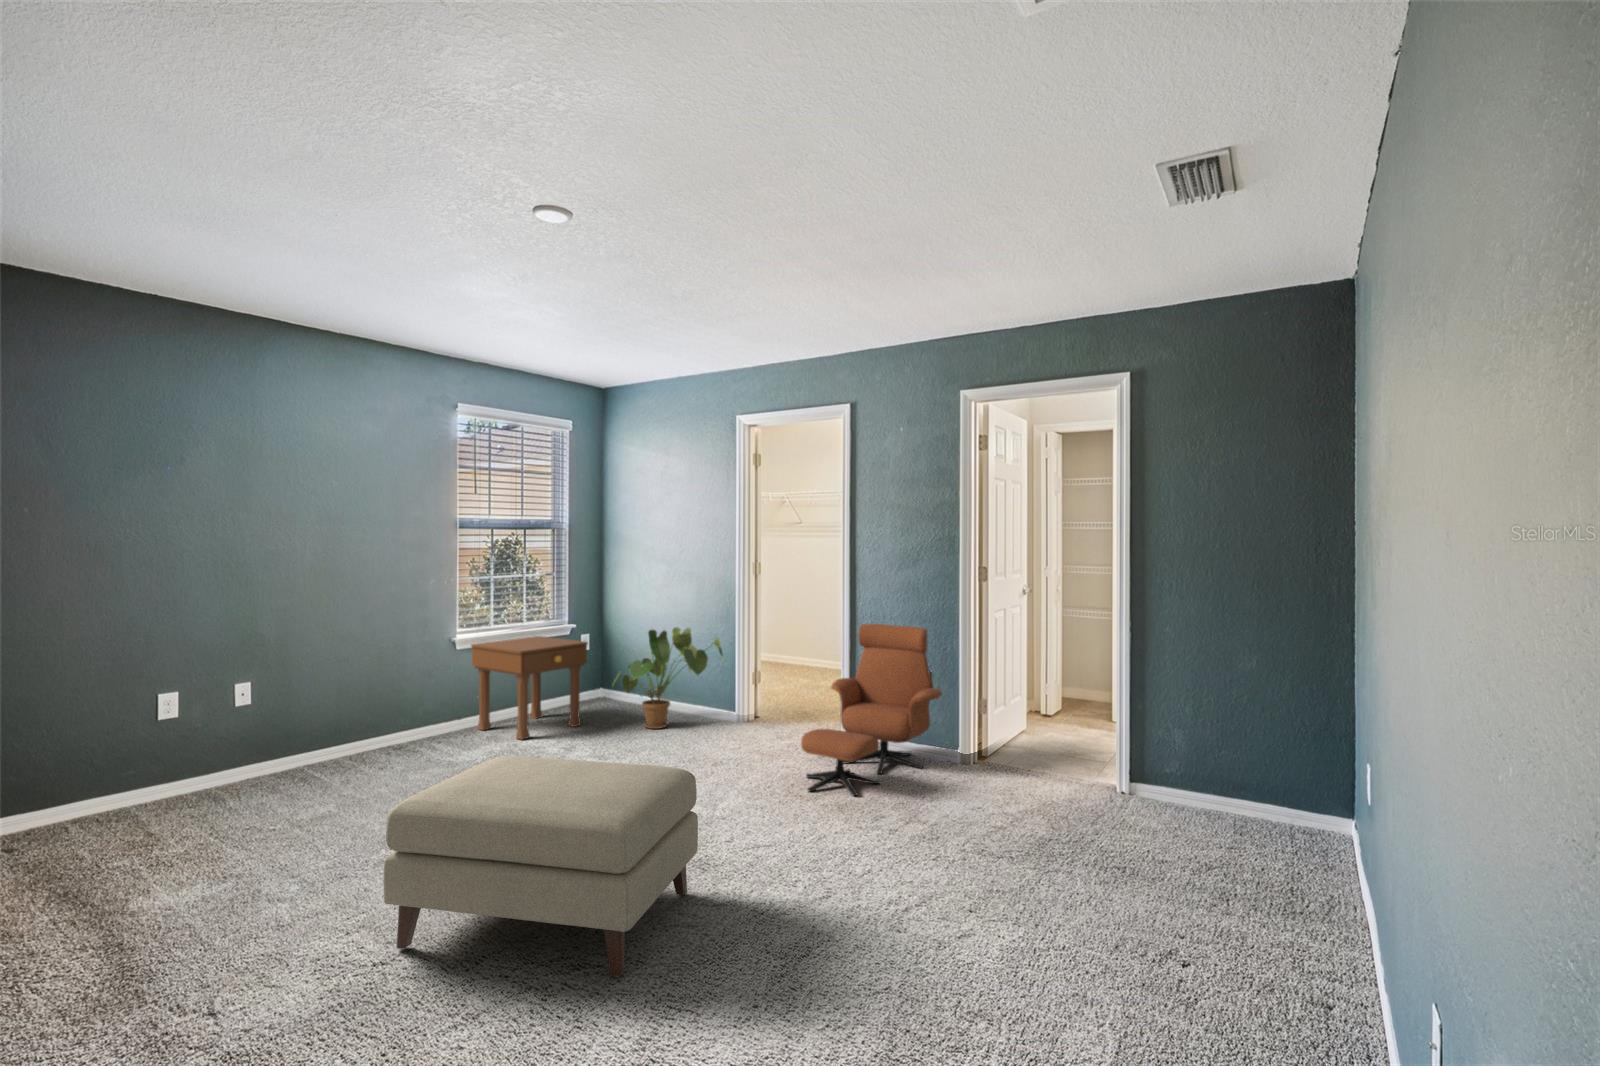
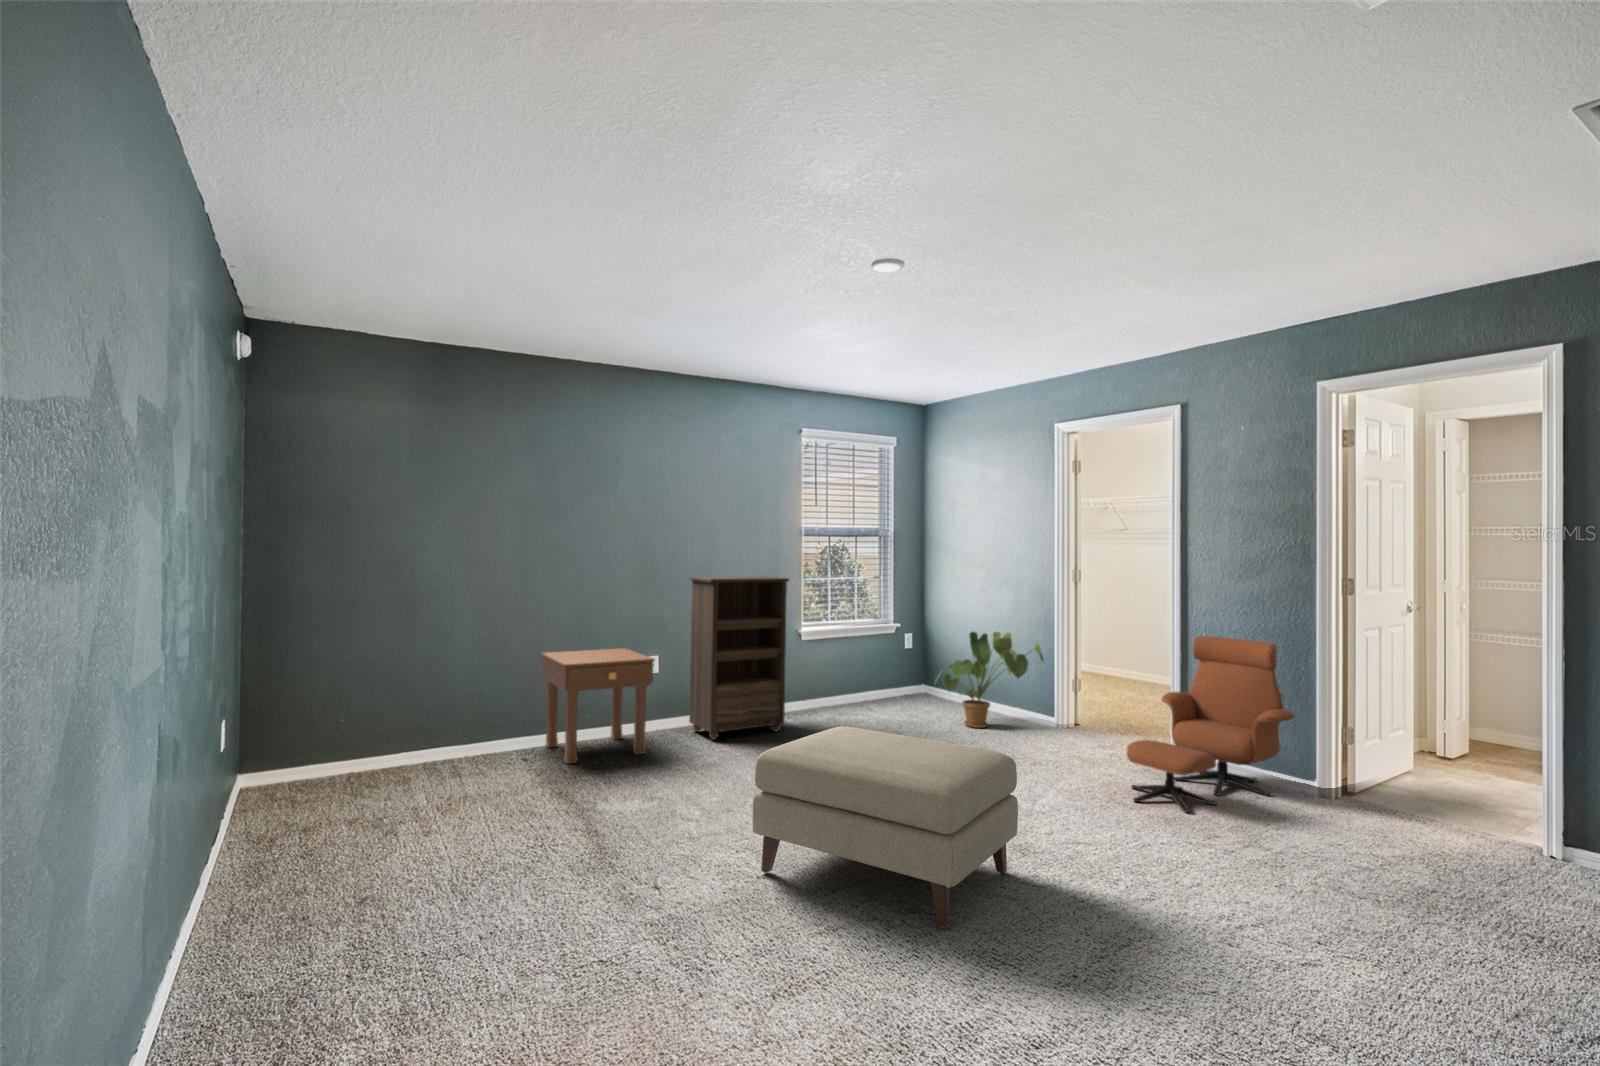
bookshelf: none [308,580,441,779] -> present [689,576,789,740]
nightstand: present [471,636,588,740] -> present [541,648,655,763]

